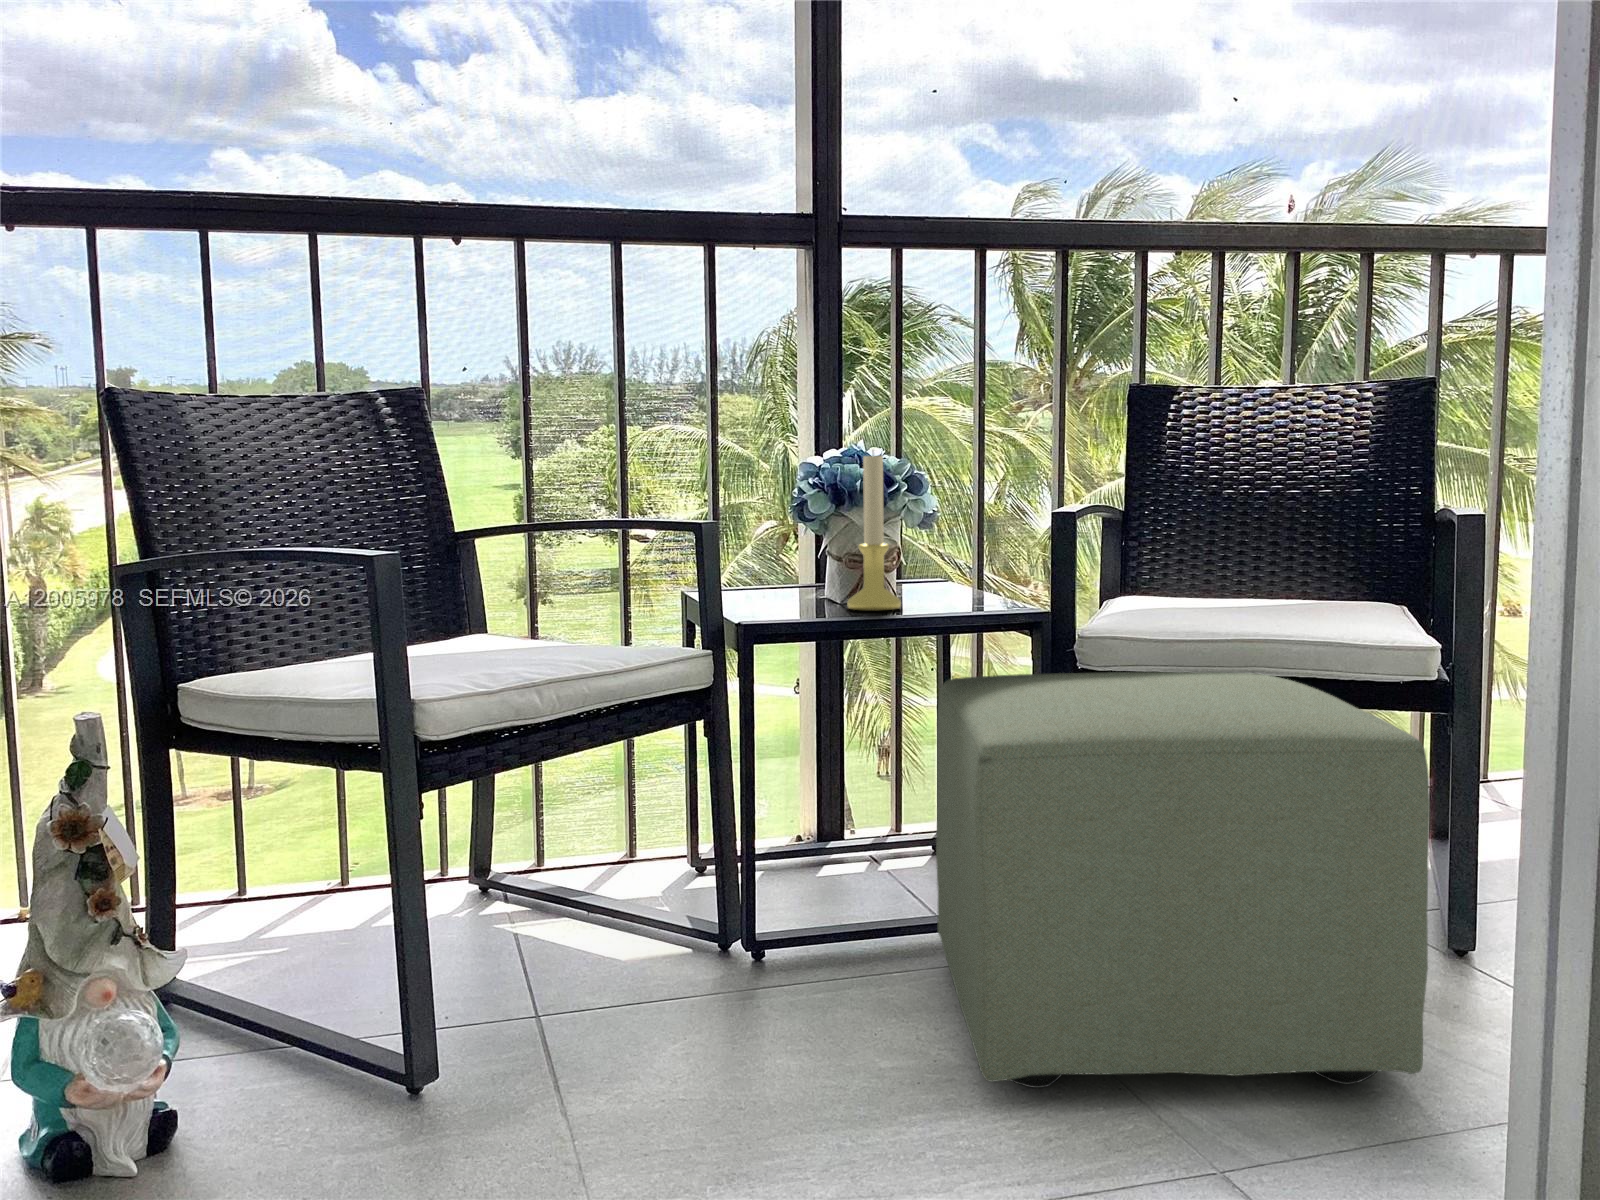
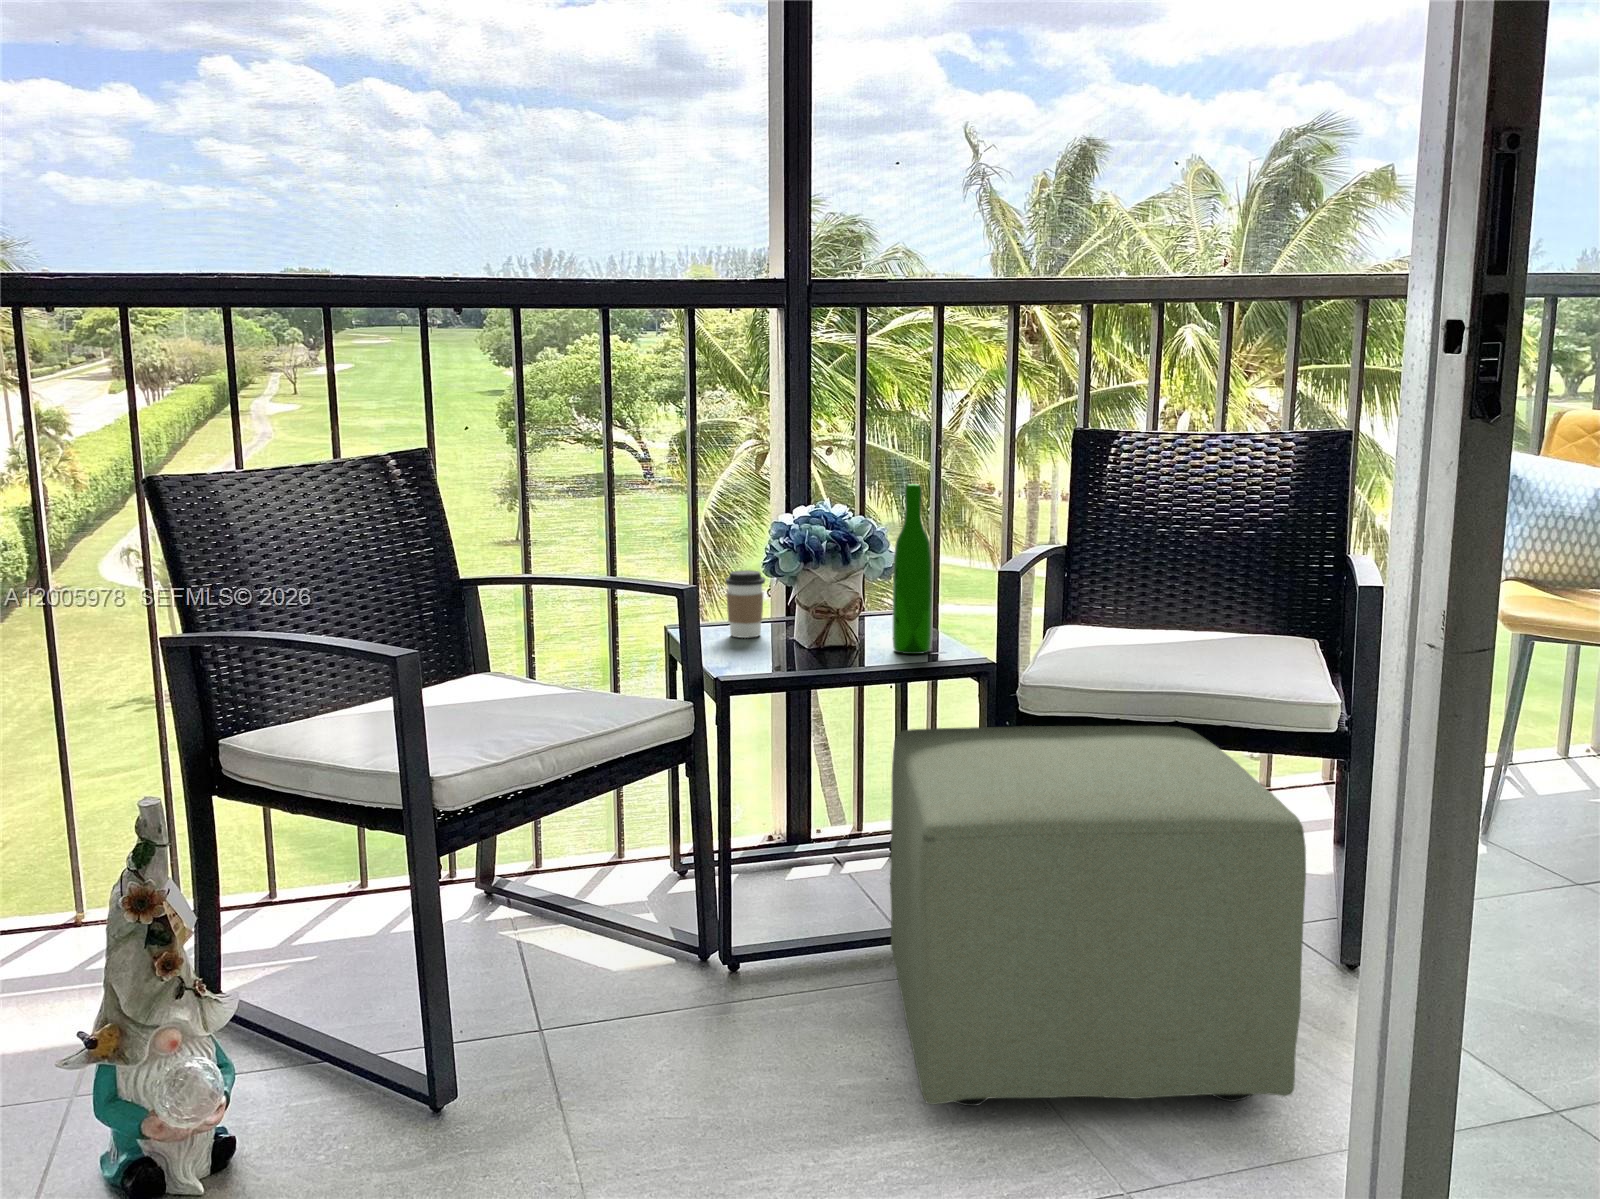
wine bottle: none [936,417,979,605] -> present [892,484,932,654]
candle holder: present [847,455,901,611] -> none [813,517,862,663]
coffee cup: none [749,523,794,595] -> present [725,570,765,638]

